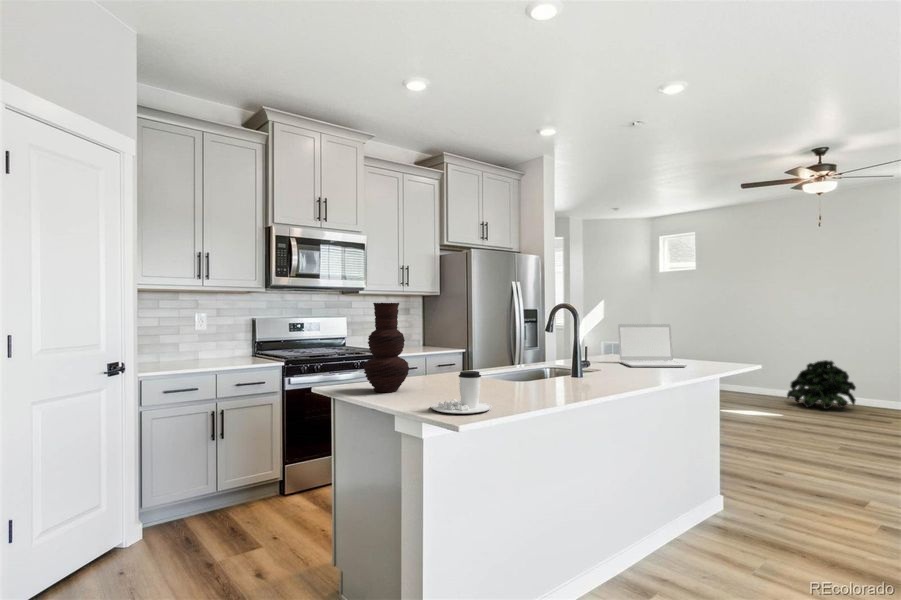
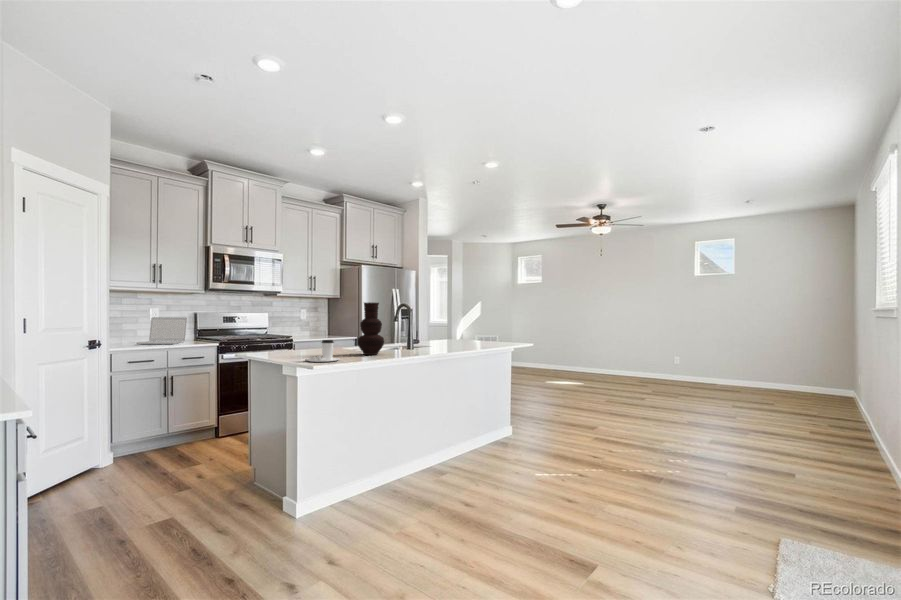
vase: present [364,303,409,392] -> present [358,302,384,355]
laptop: present [618,324,687,367] -> present [137,317,187,344]
potted plant: present [787,360,856,409] -> none [598,347,640,382]

